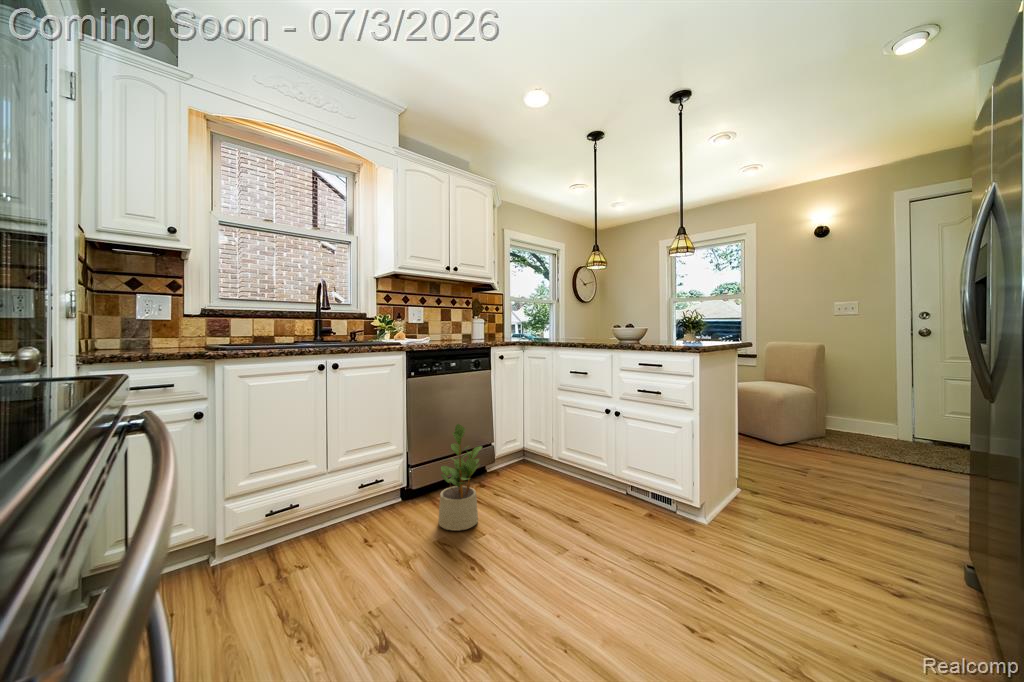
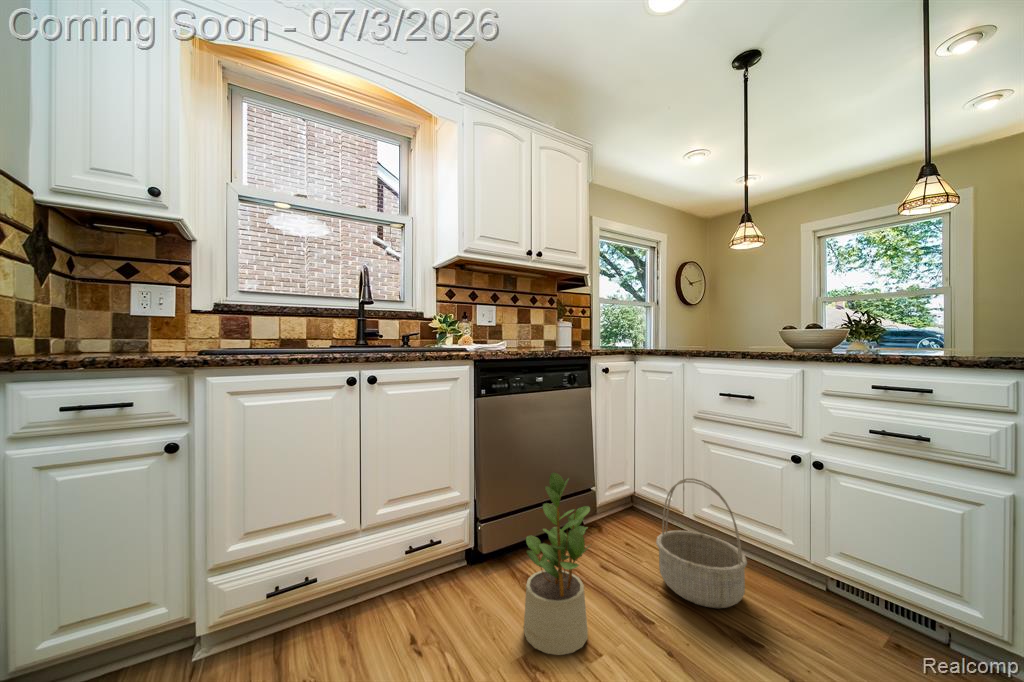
basket: none [527,428,578,504] -> present [656,478,747,608]

